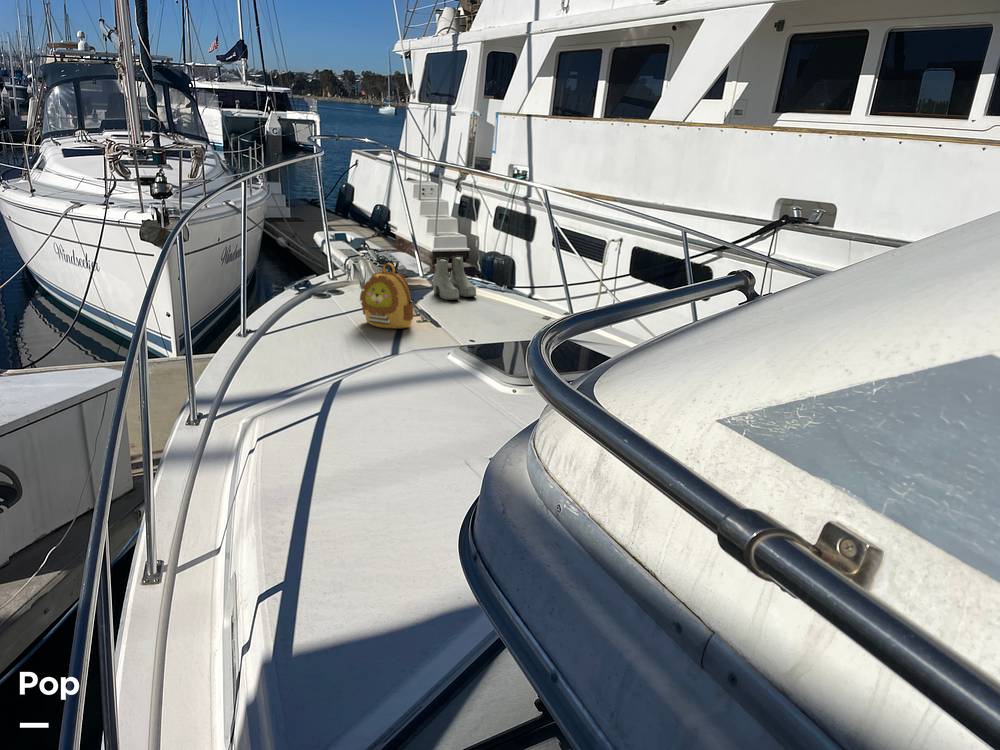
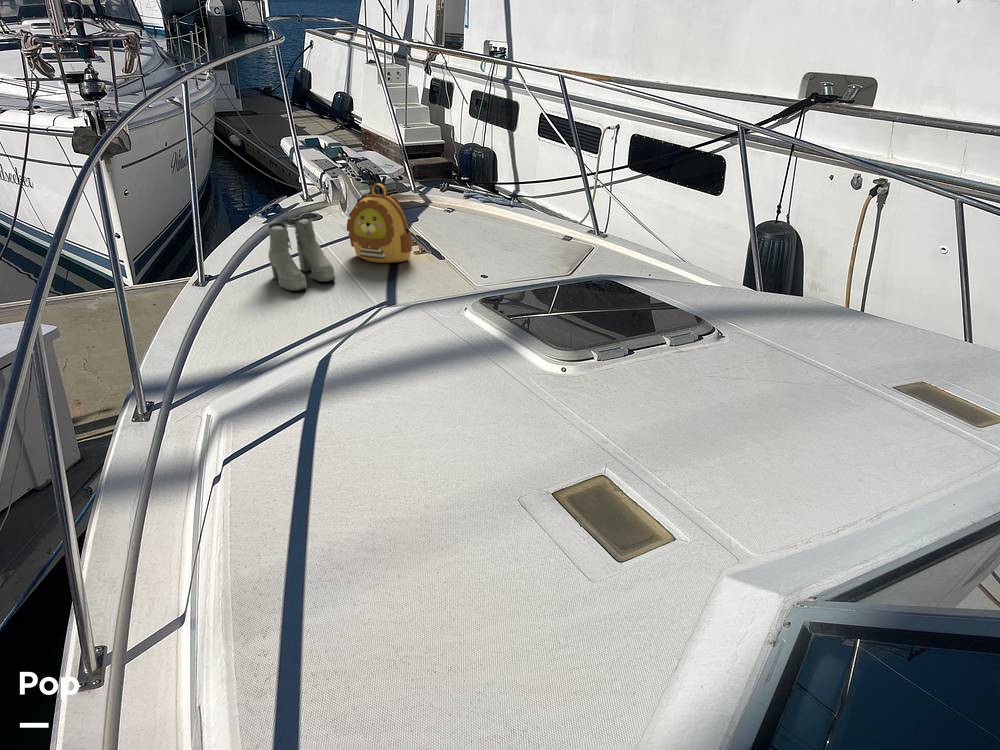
boots: present [433,255,476,300] -> present [268,216,335,291]

